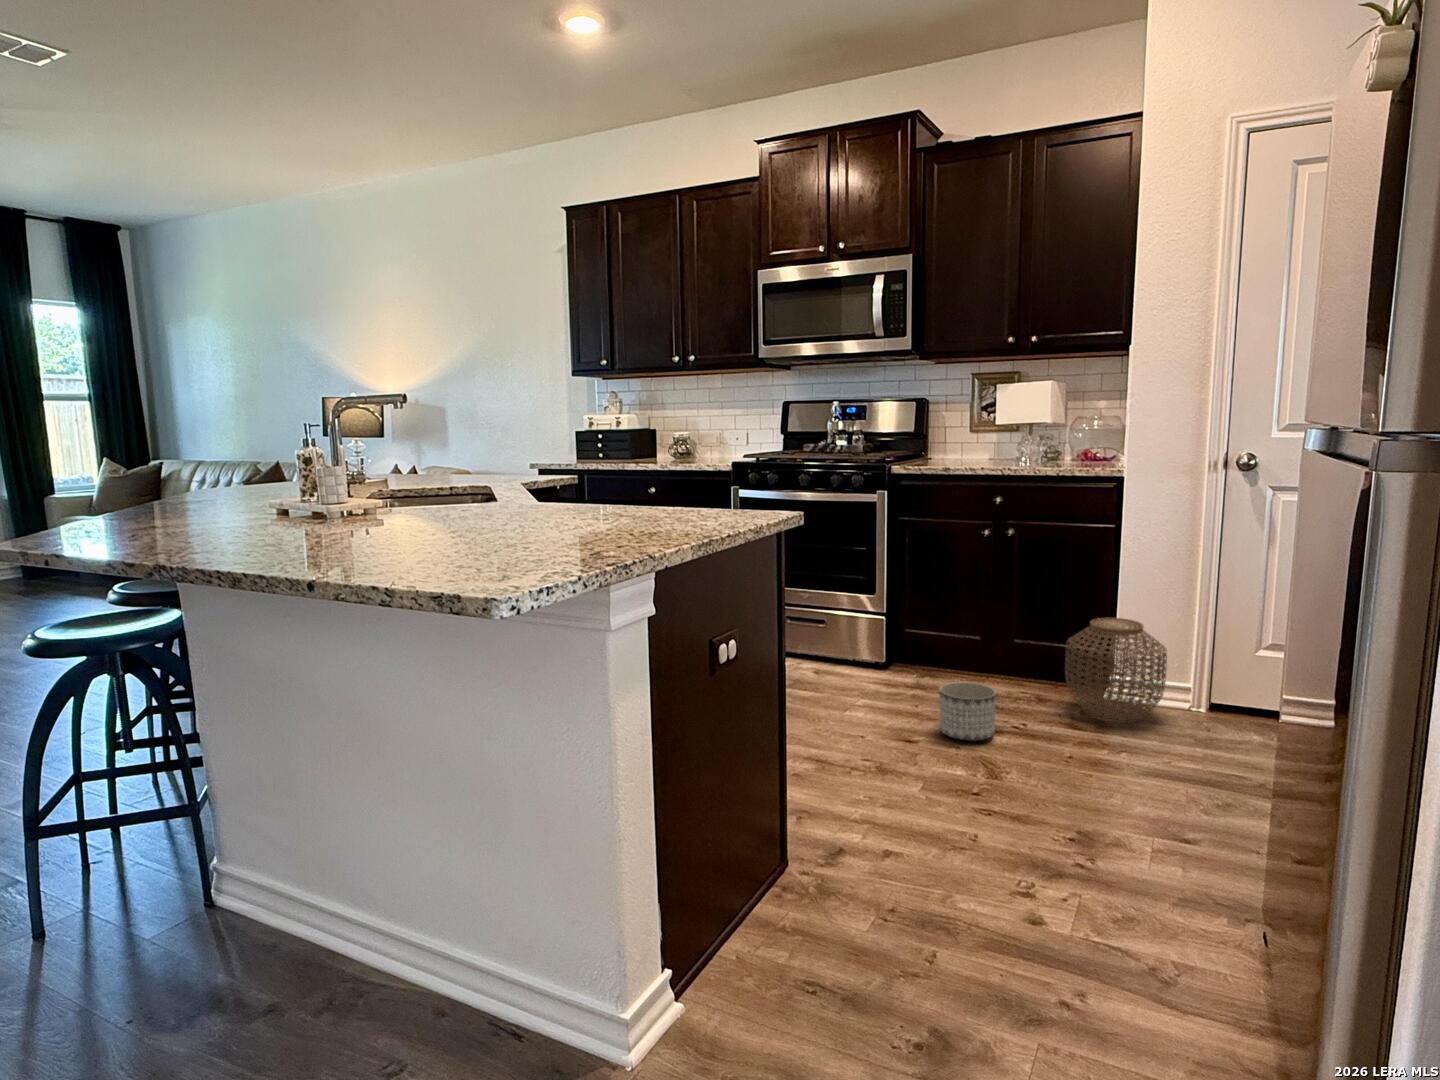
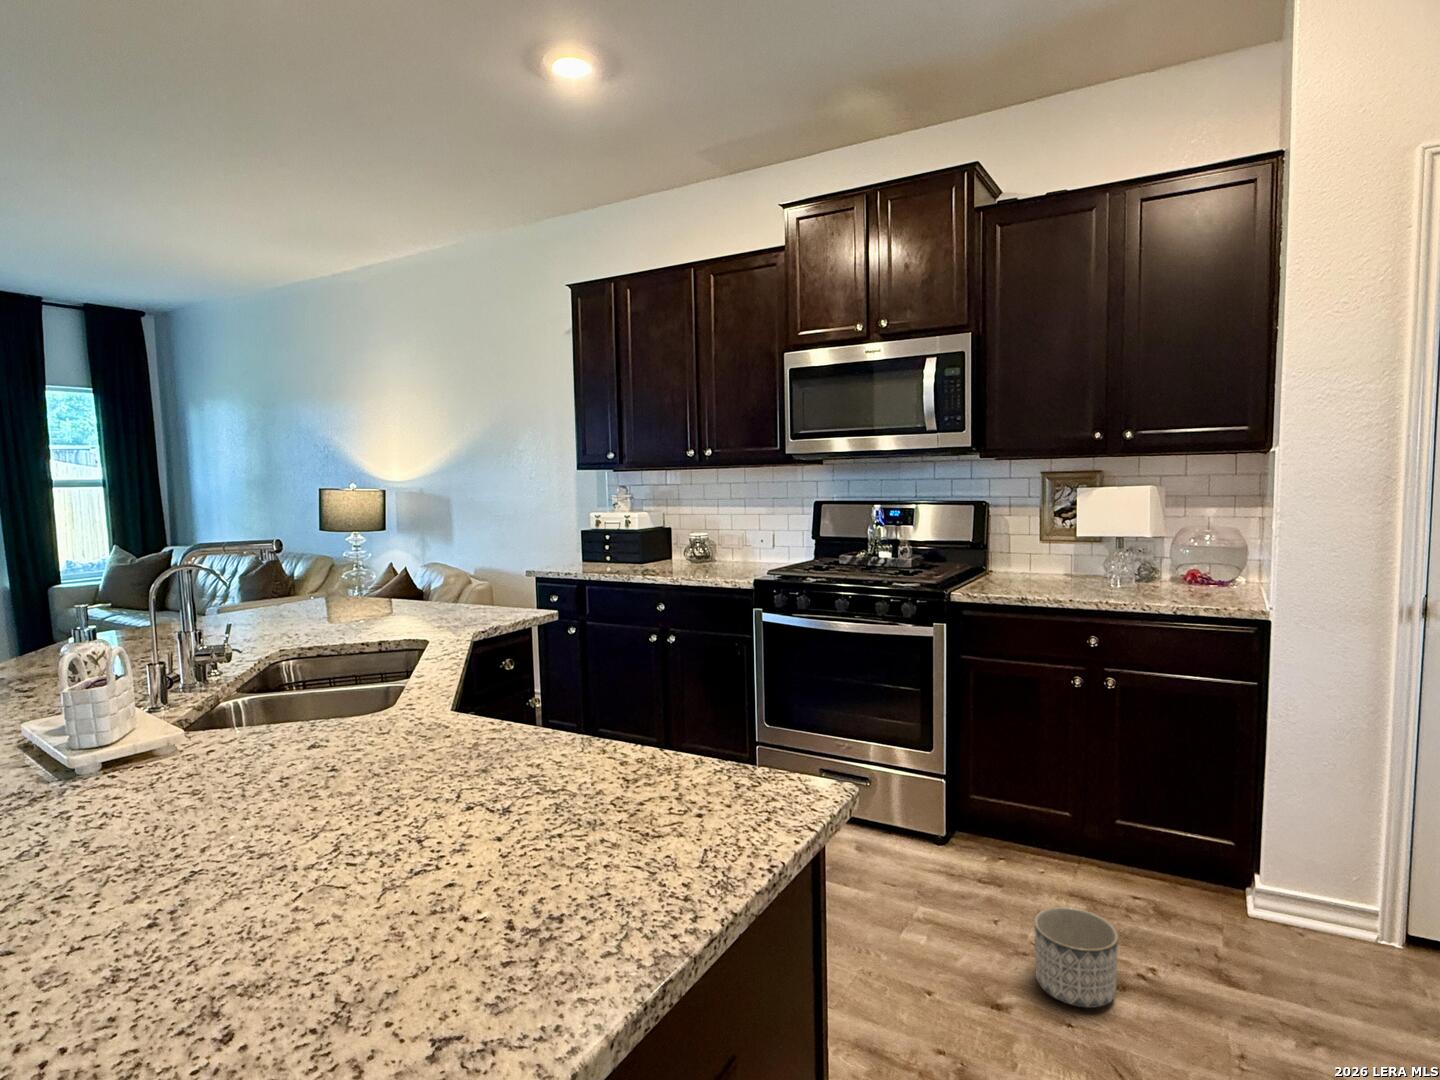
woven basket: present [1065,618,1167,723] -> none [1200,812,1355,971]

